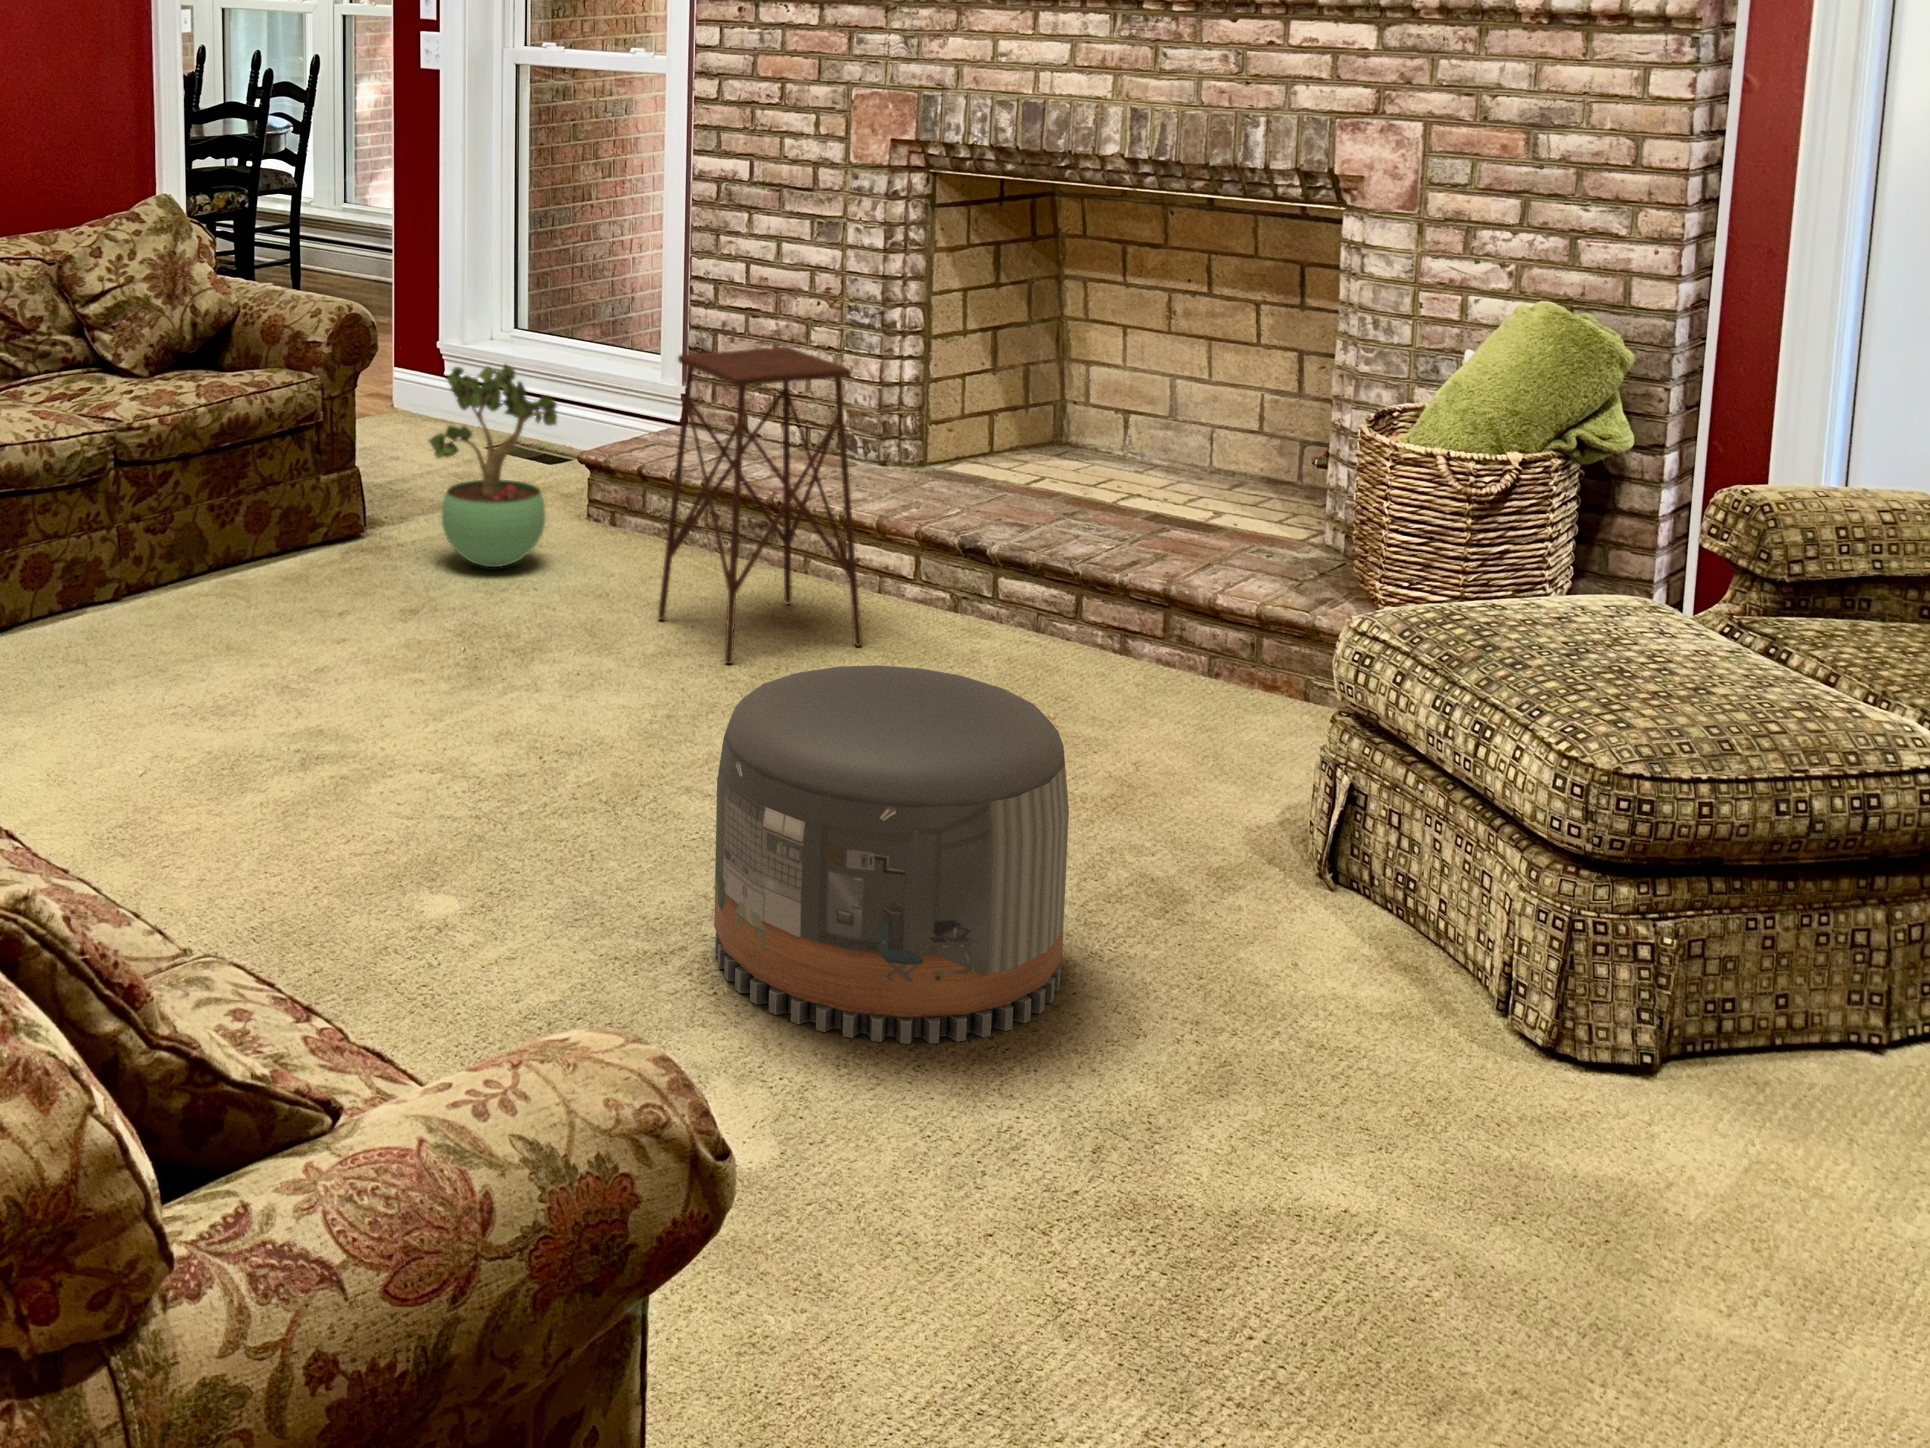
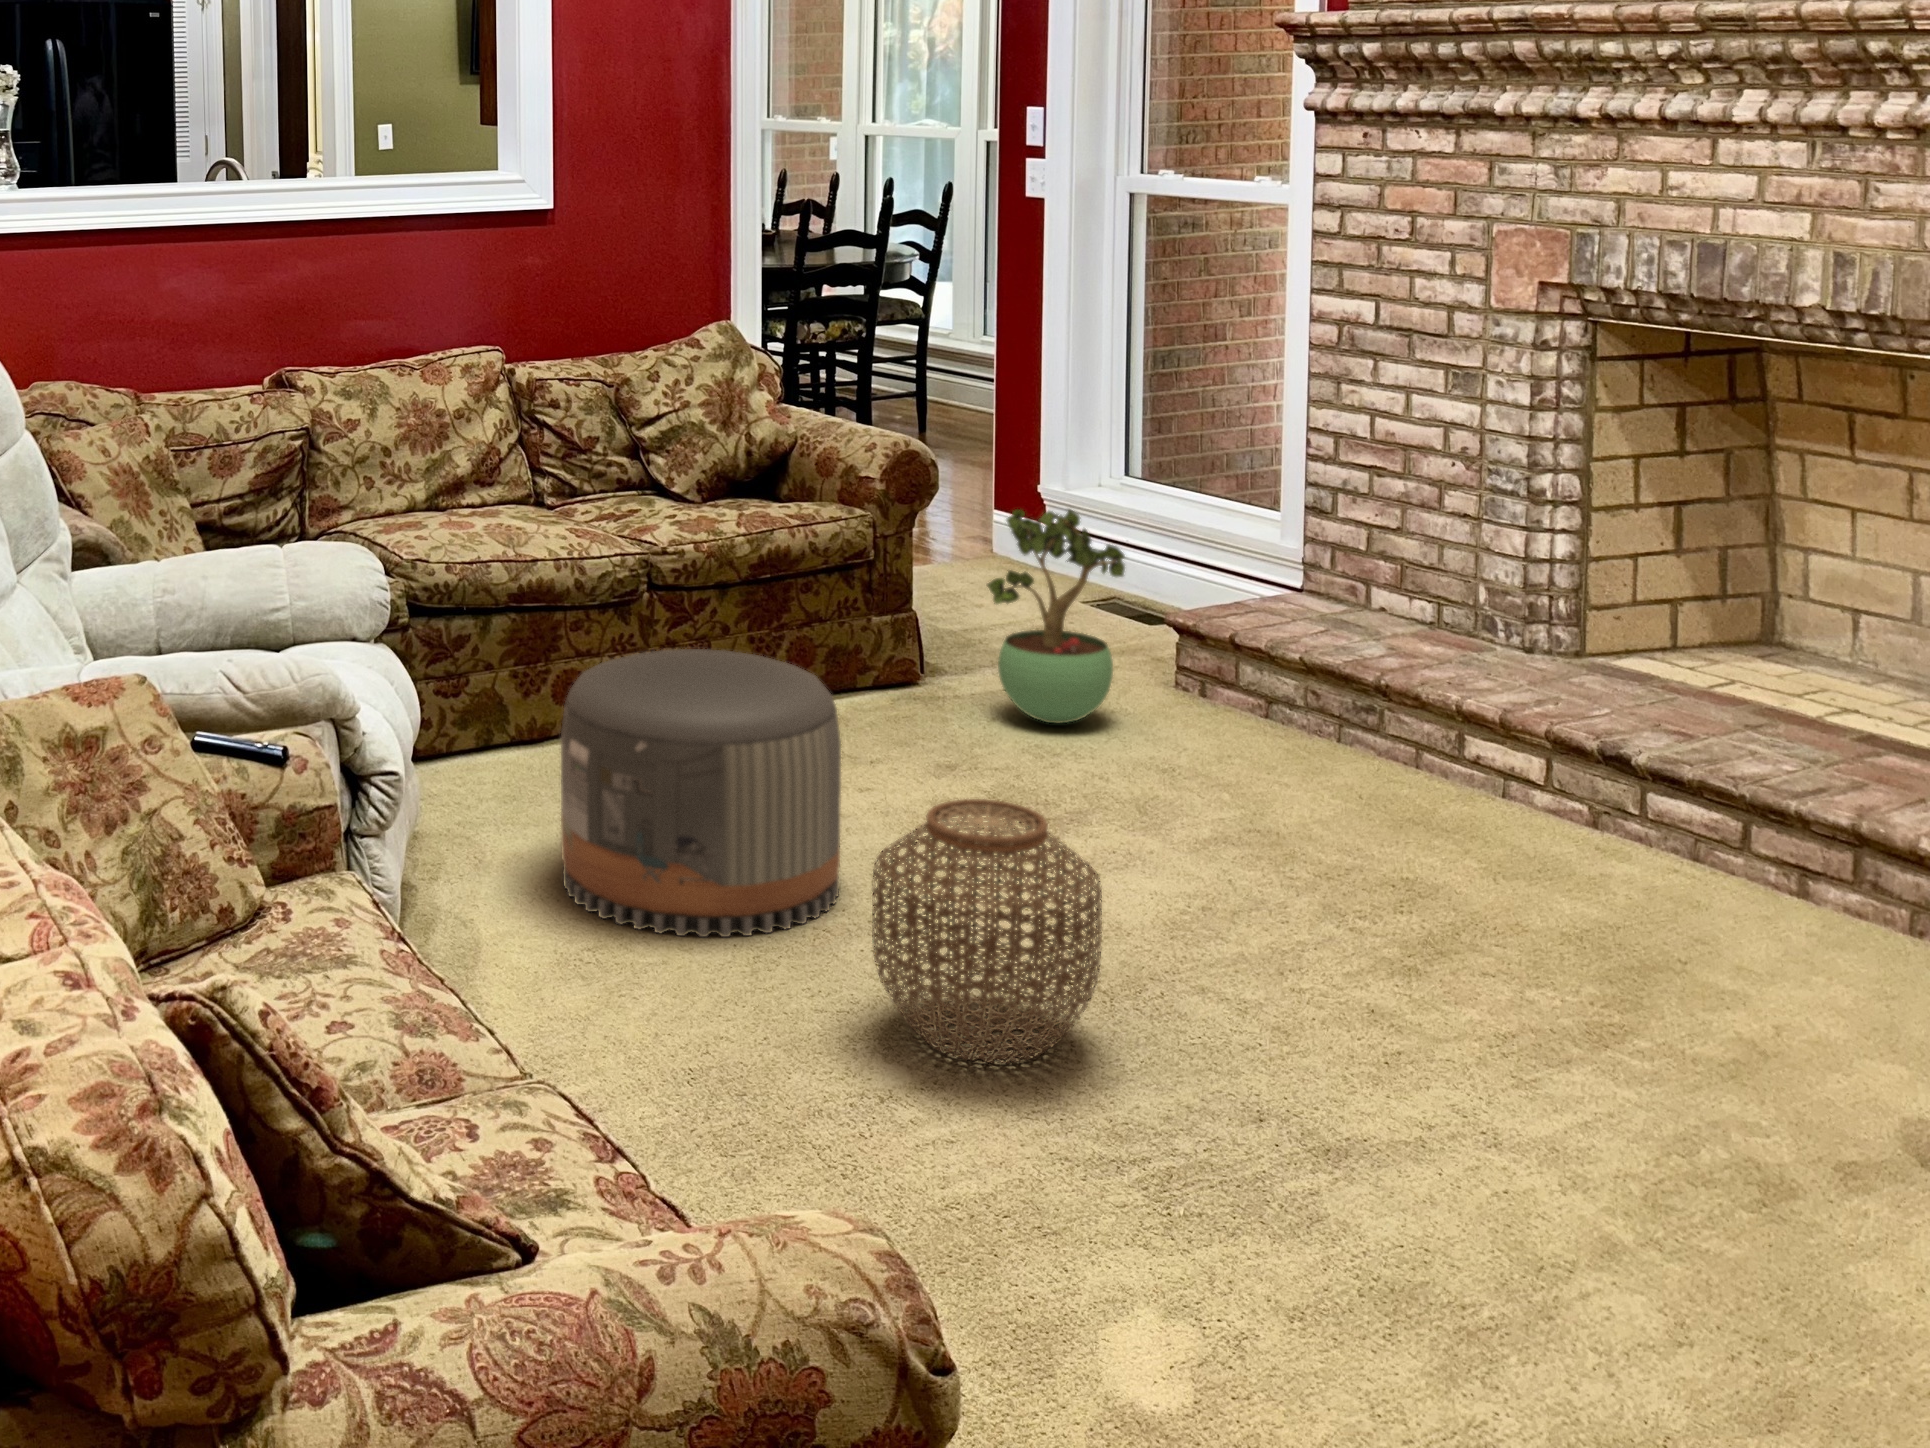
side table: present [658,347,862,664] -> none [1224,506,1462,853]
woven basket: none [403,641,613,886] -> present [872,799,1102,1063]
pouf: present [714,665,1069,1044] -> present [561,649,841,937]

